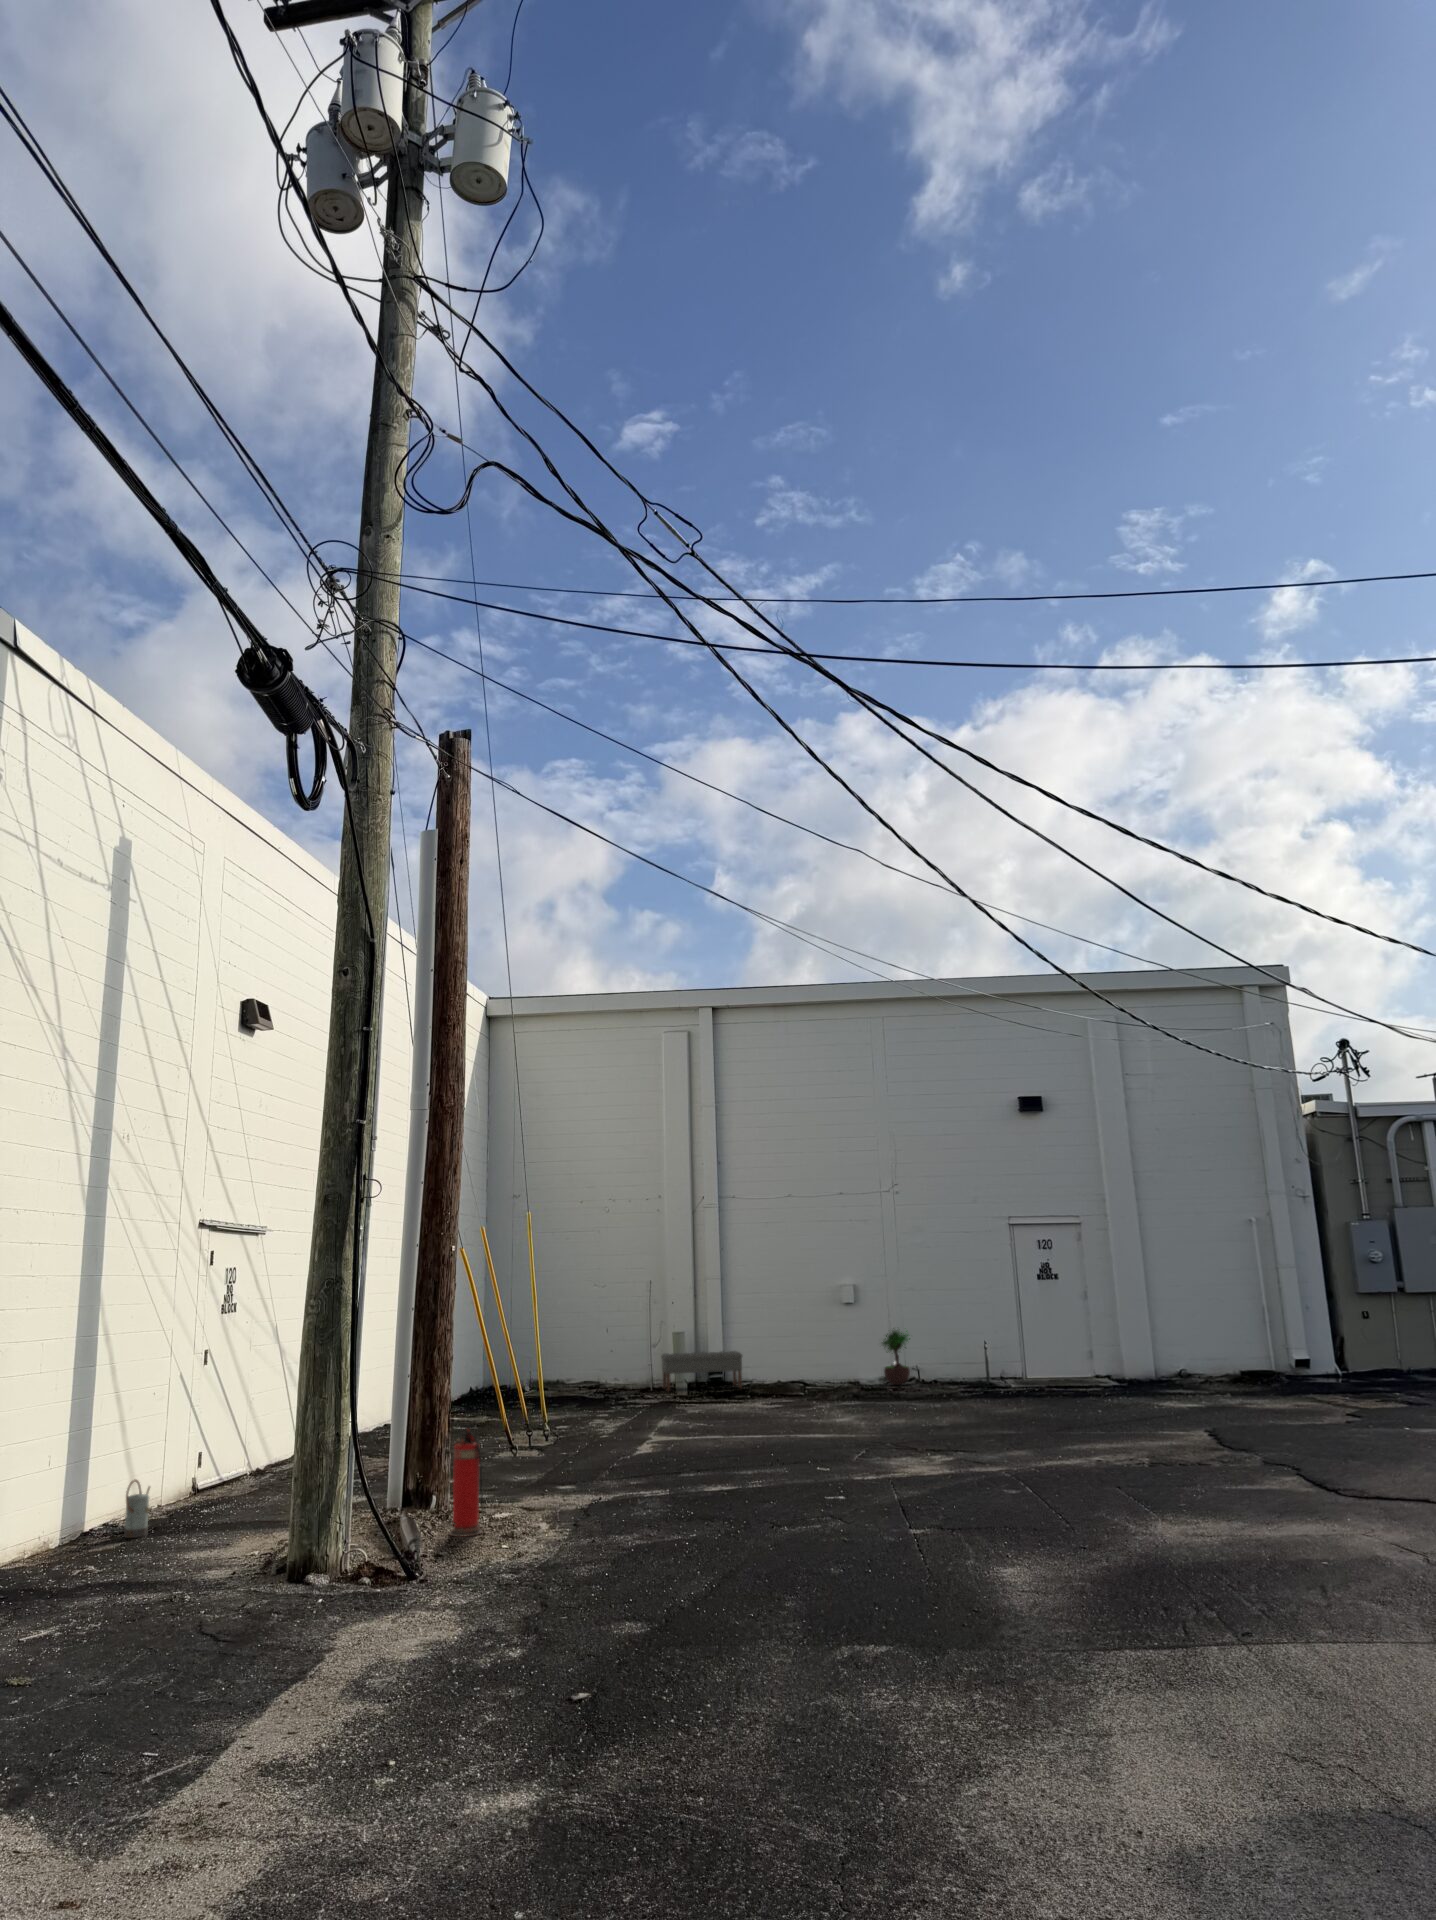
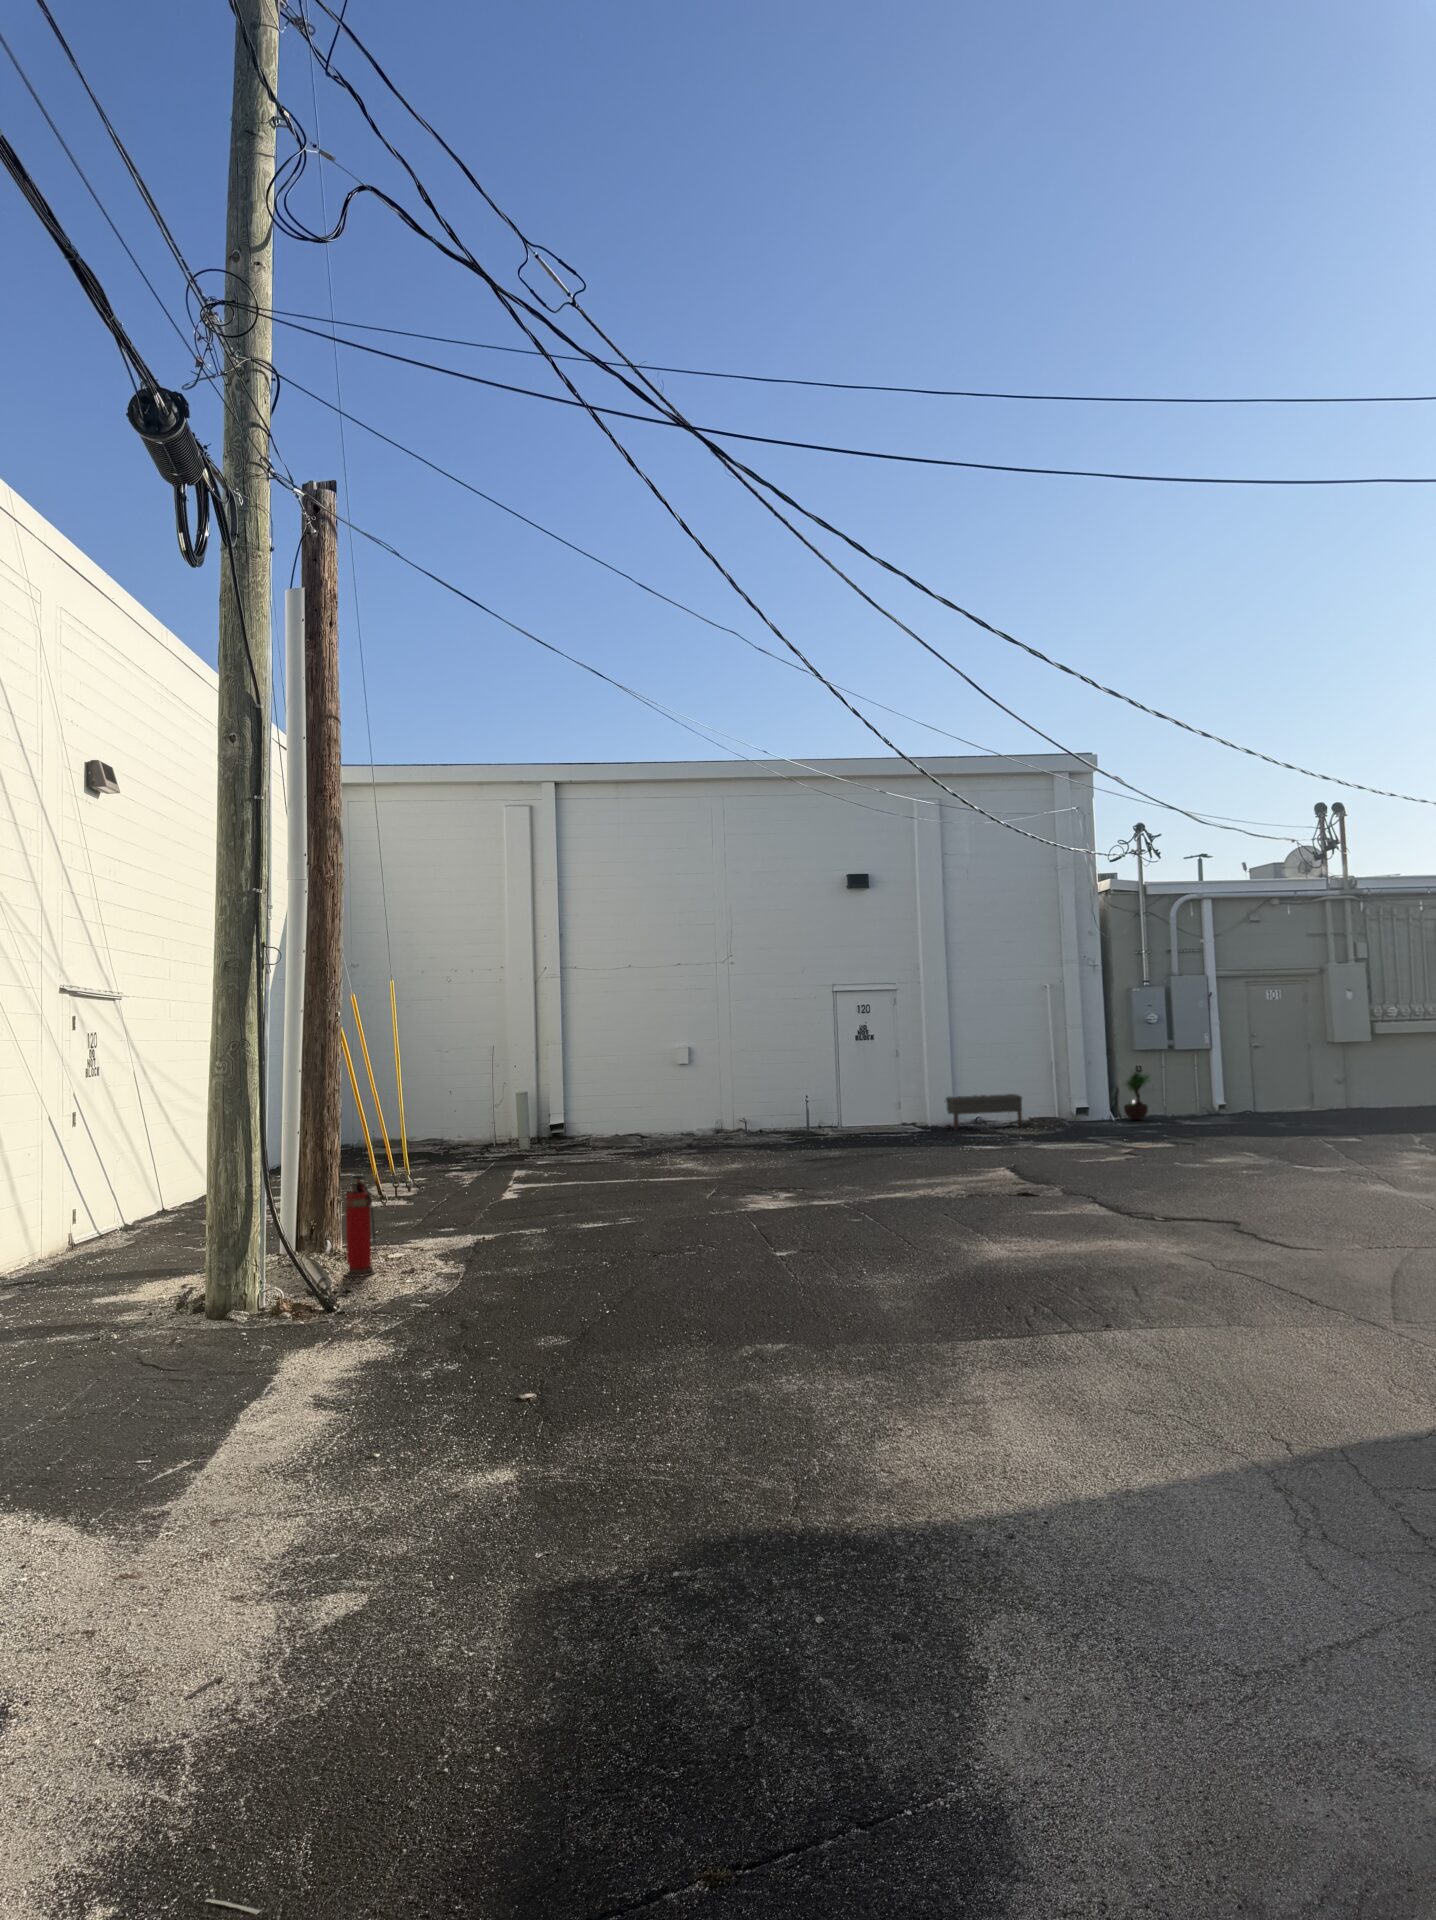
potted tree: present [882,1331,910,1385] -> present [1124,1072,1150,1120]
bench: present [661,1351,742,1391] -> present [946,1094,1022,1130]
watering can: present [124,1480,150,1538] -> none [16,1236,40,1290]

